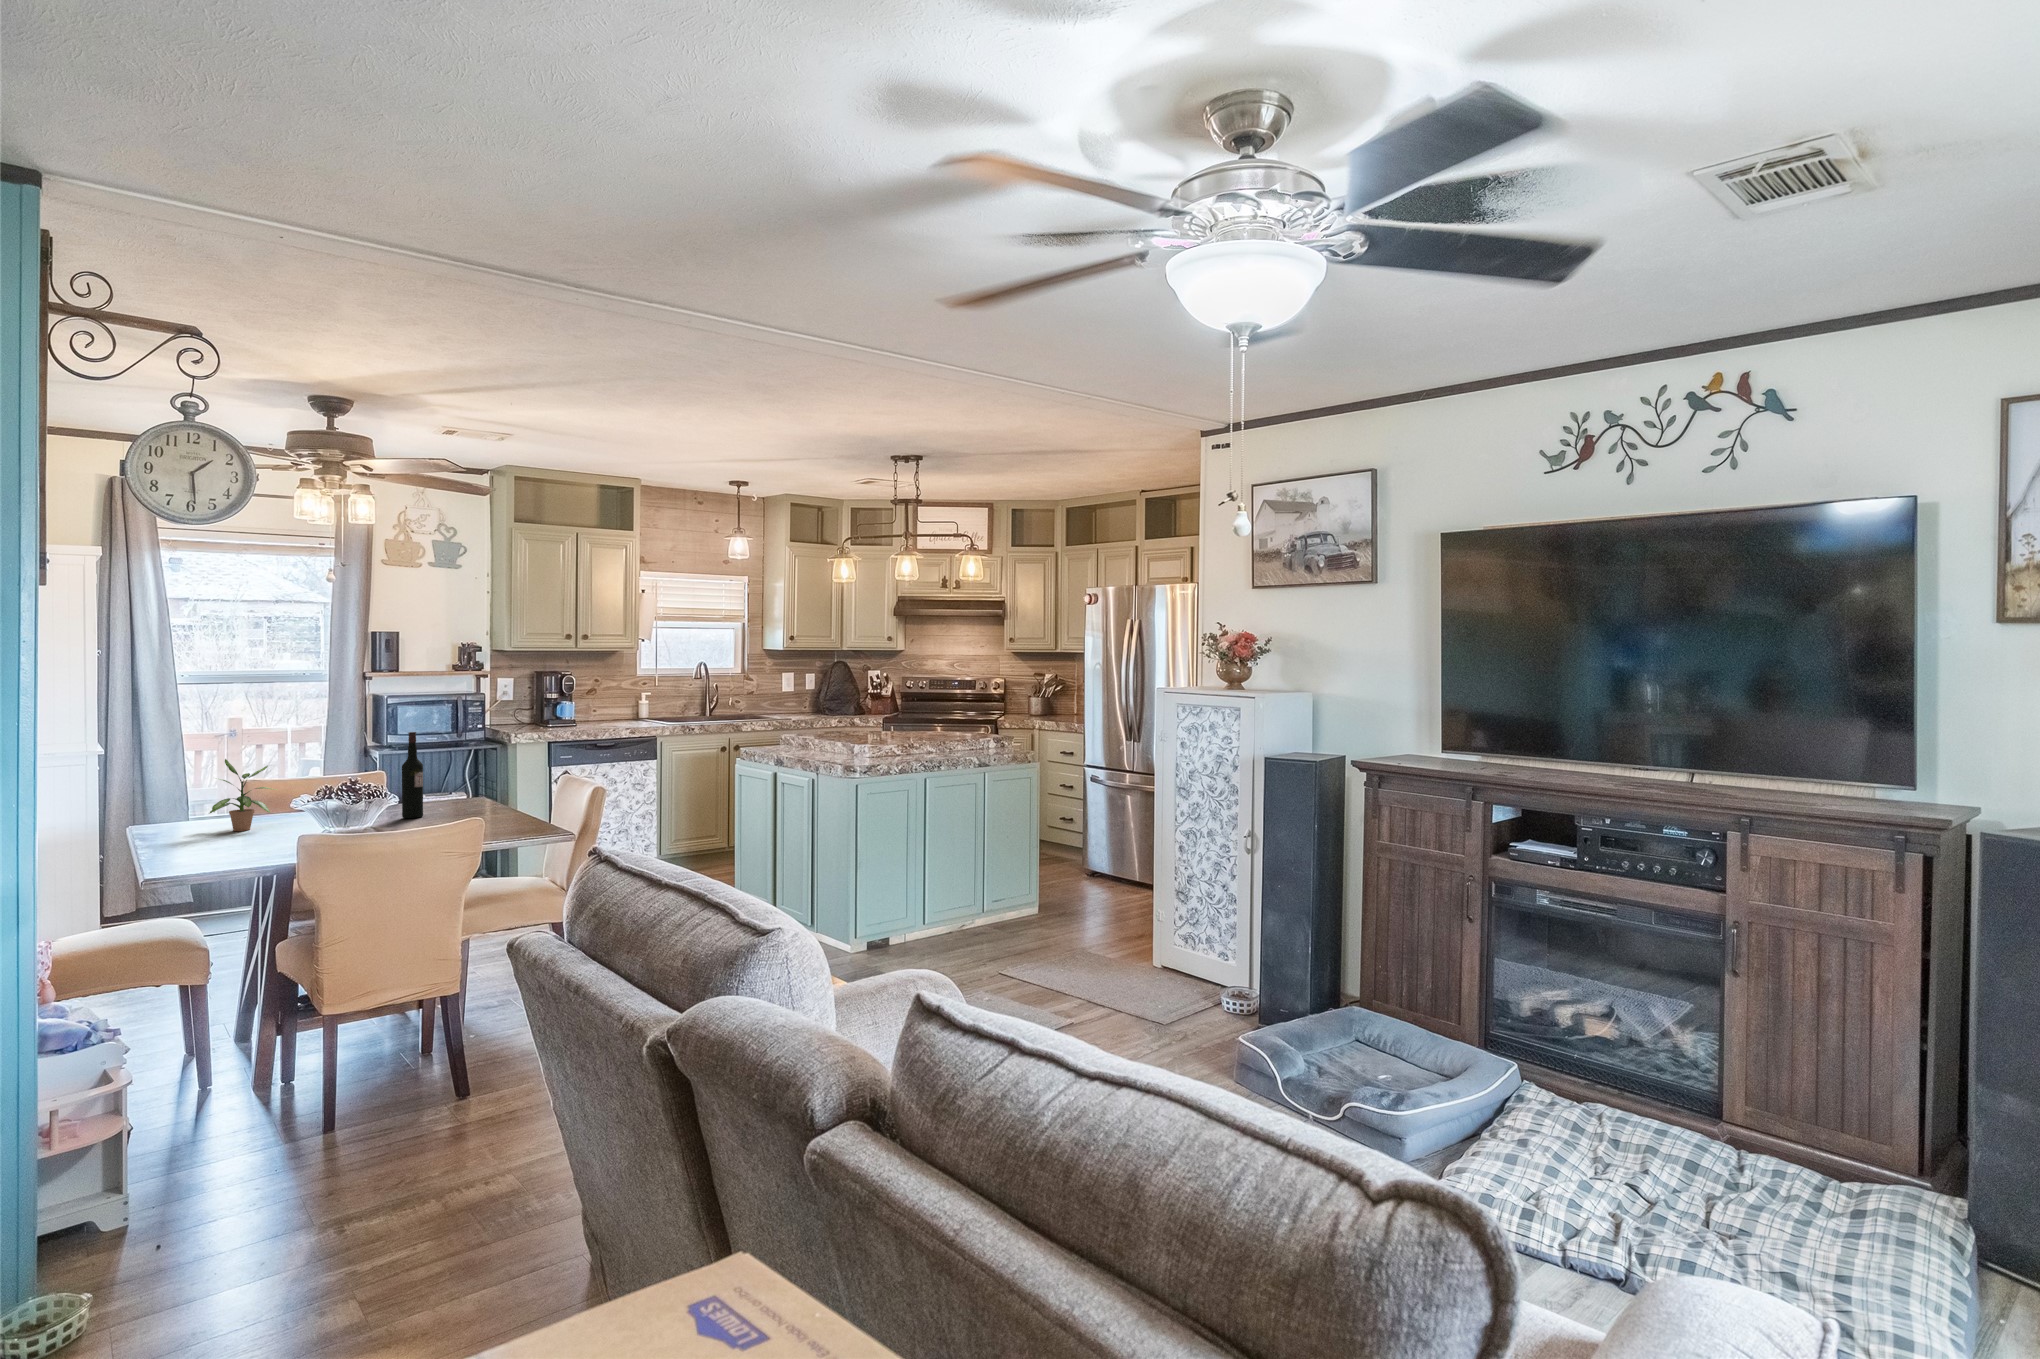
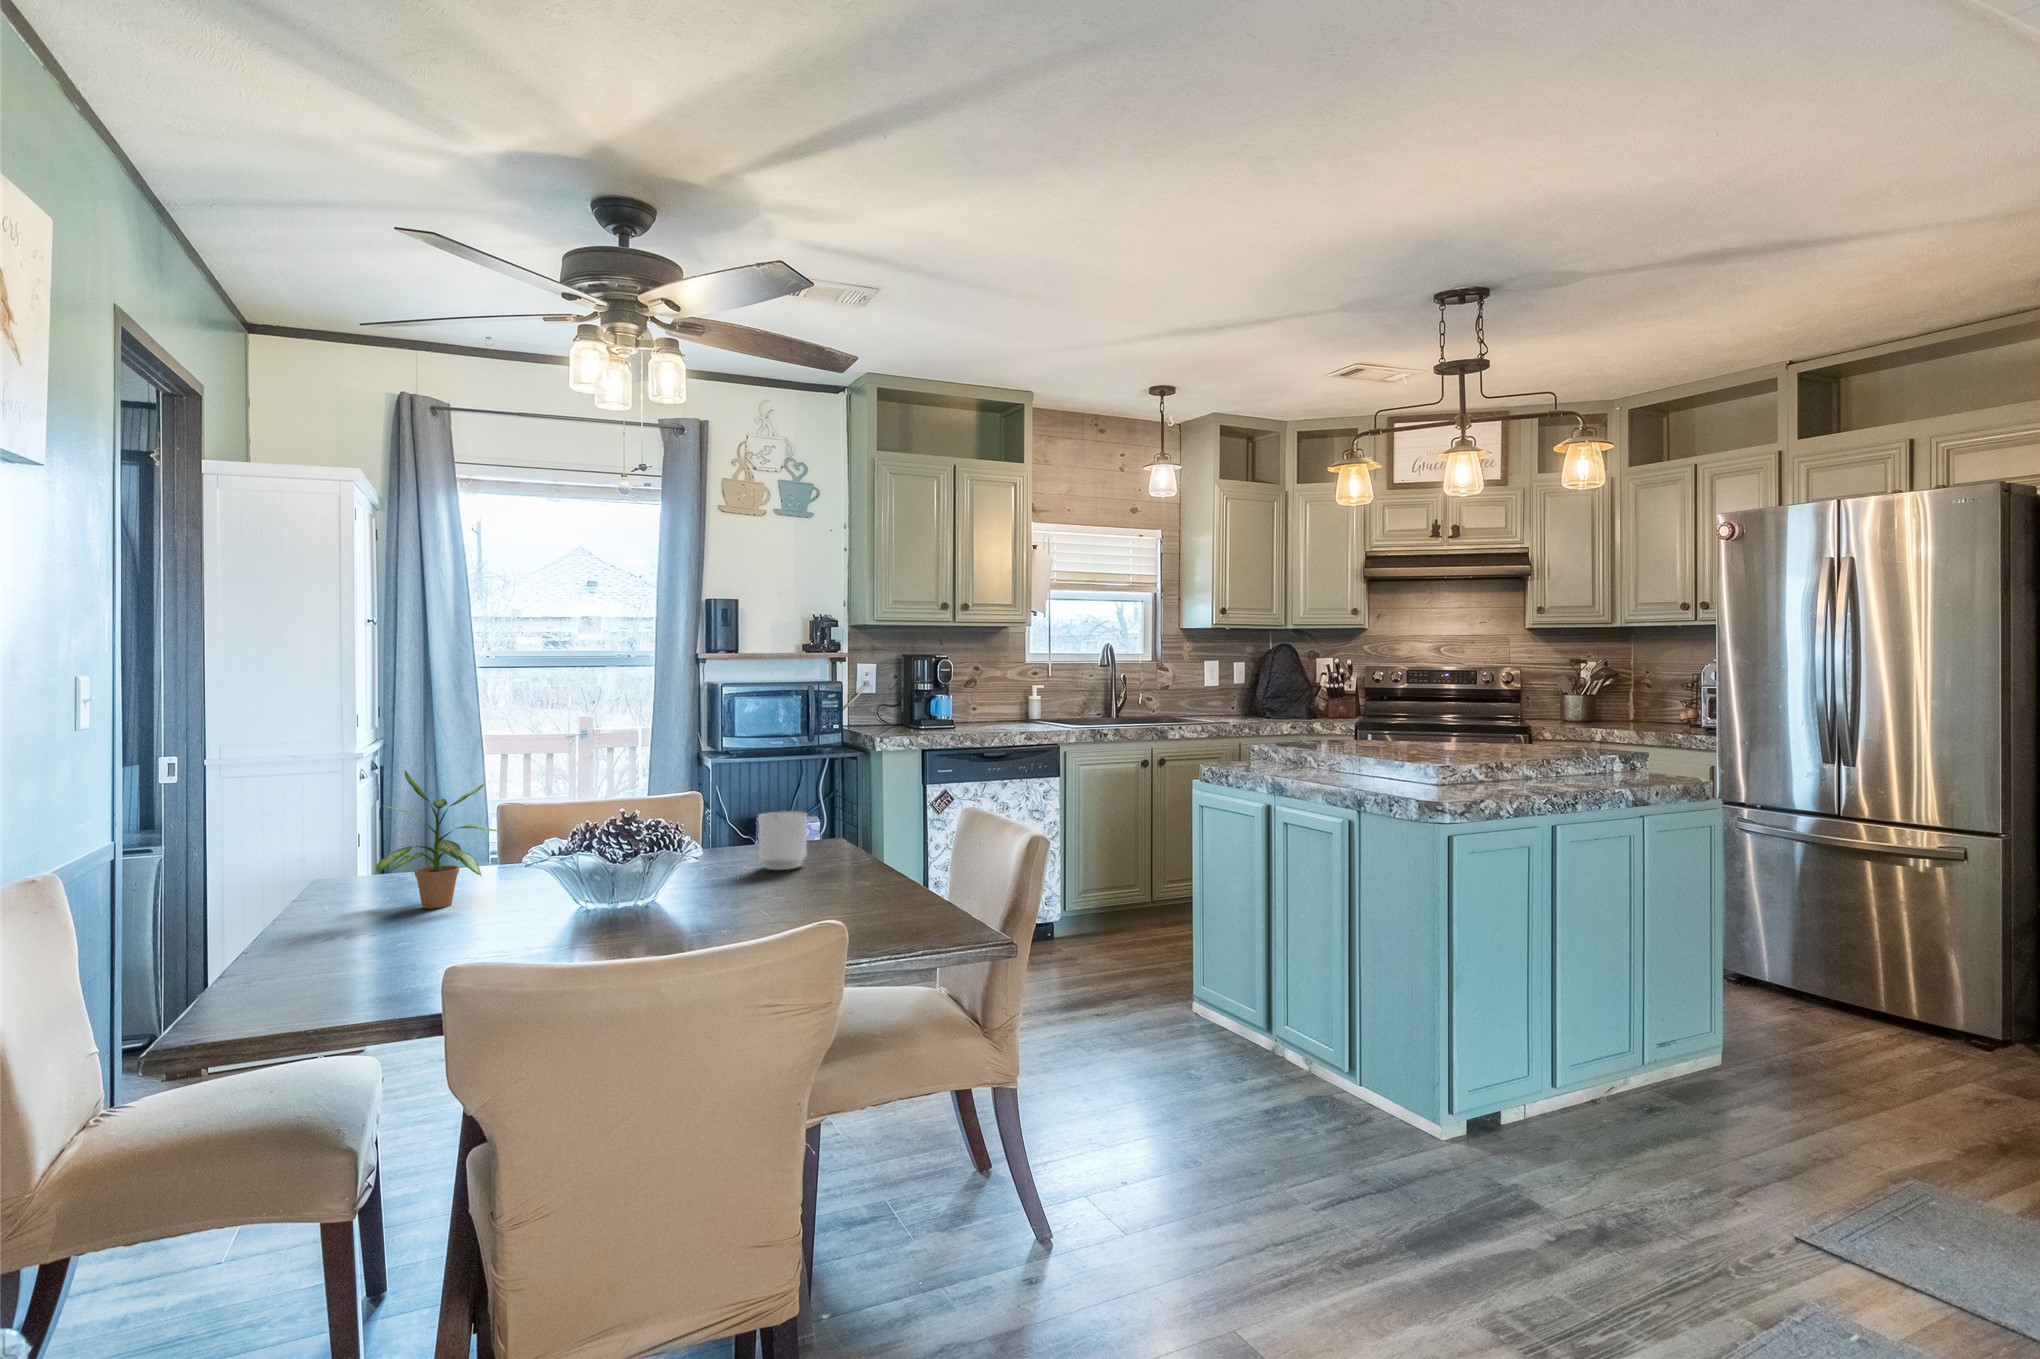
wine bottle: present [402,732,423,818] -> none [703,724,742,894]
mug: none [431,777,461,808] -> present [759,811,807,870]

